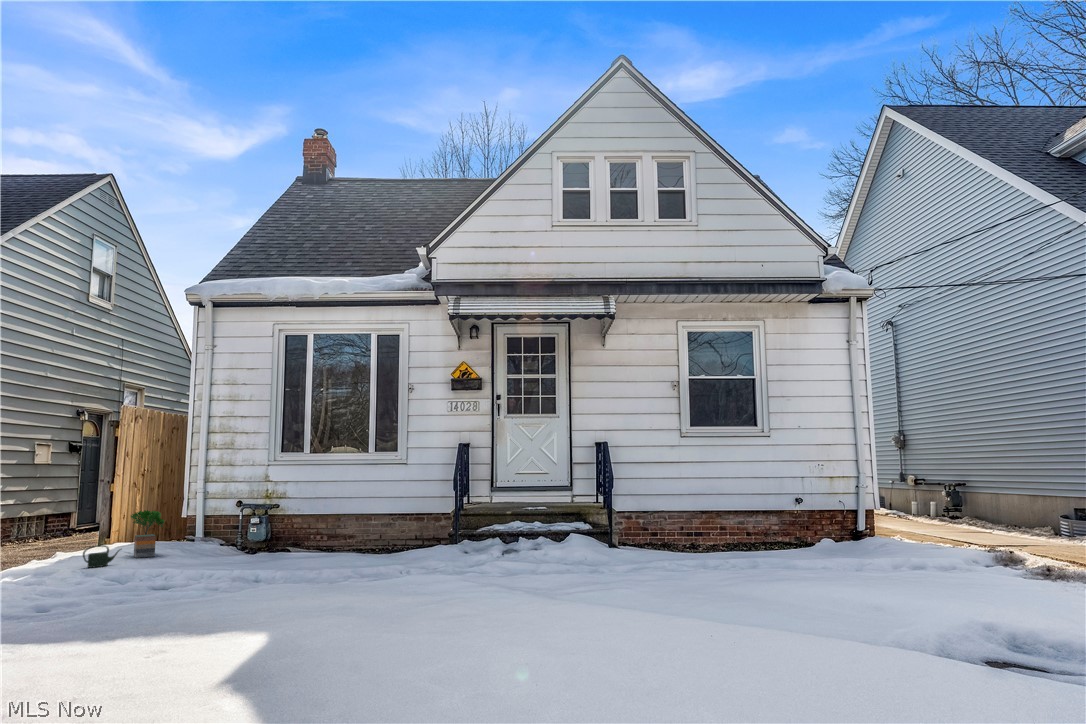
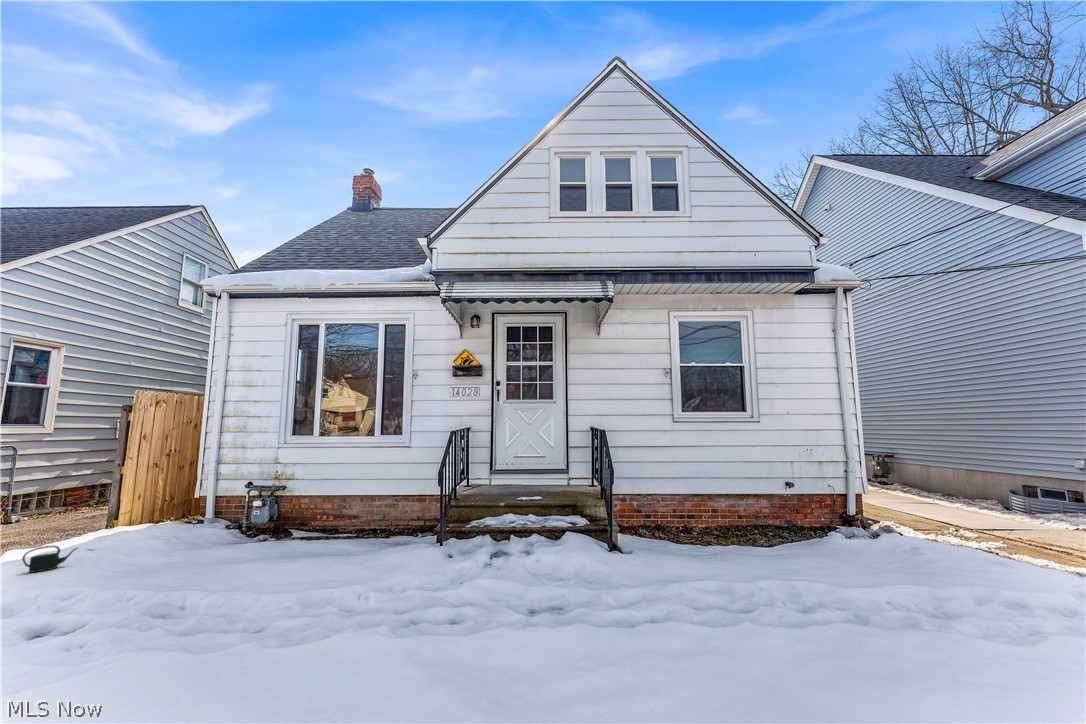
potted tree: present [131,510,164,558] -> none [104,500,146,553]

